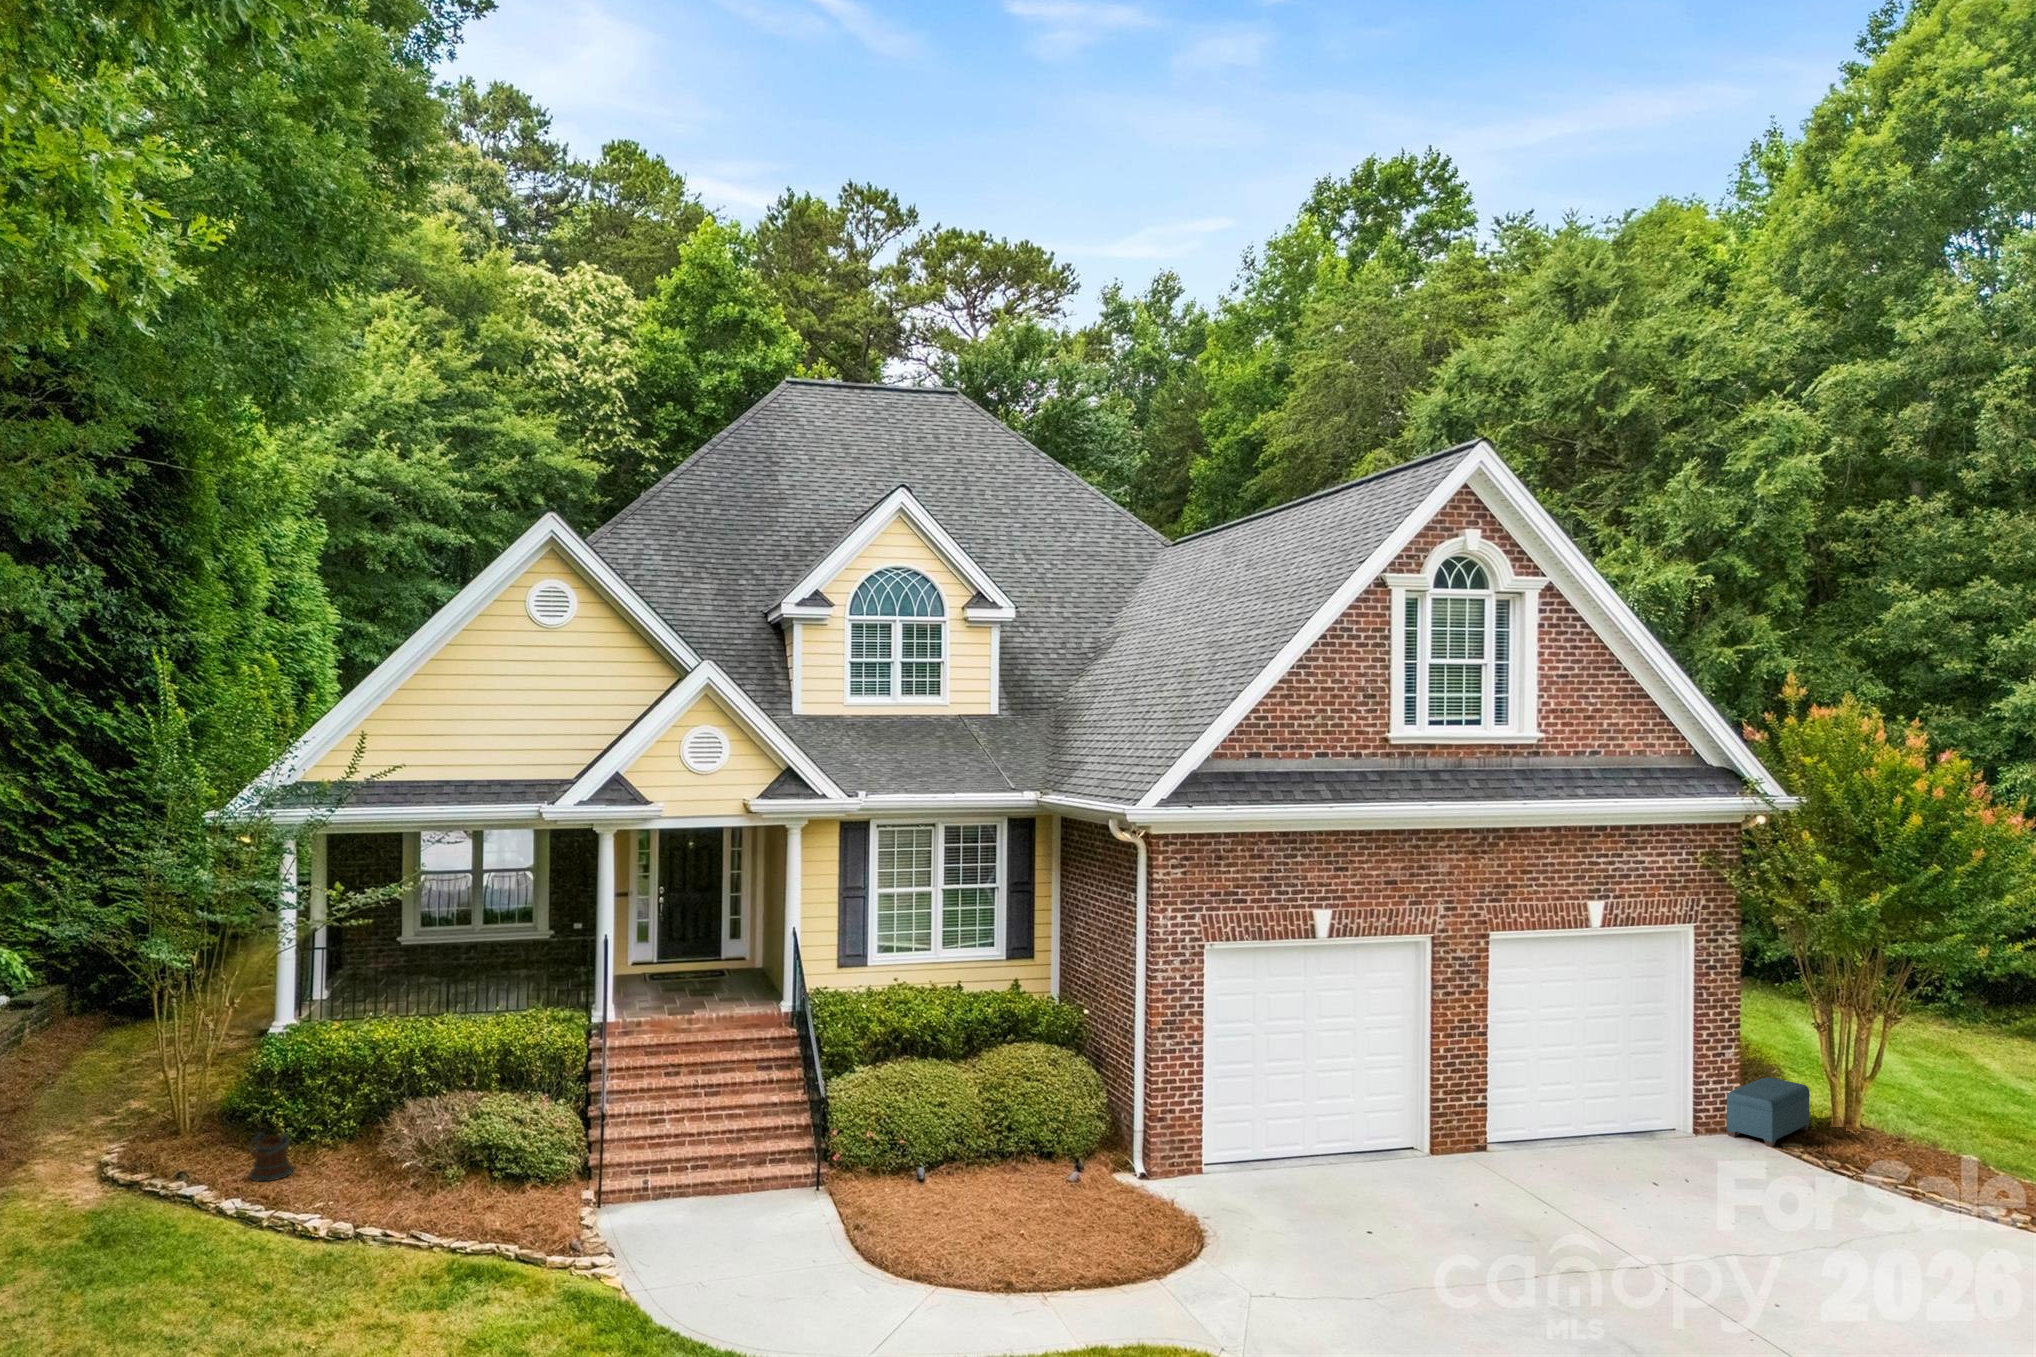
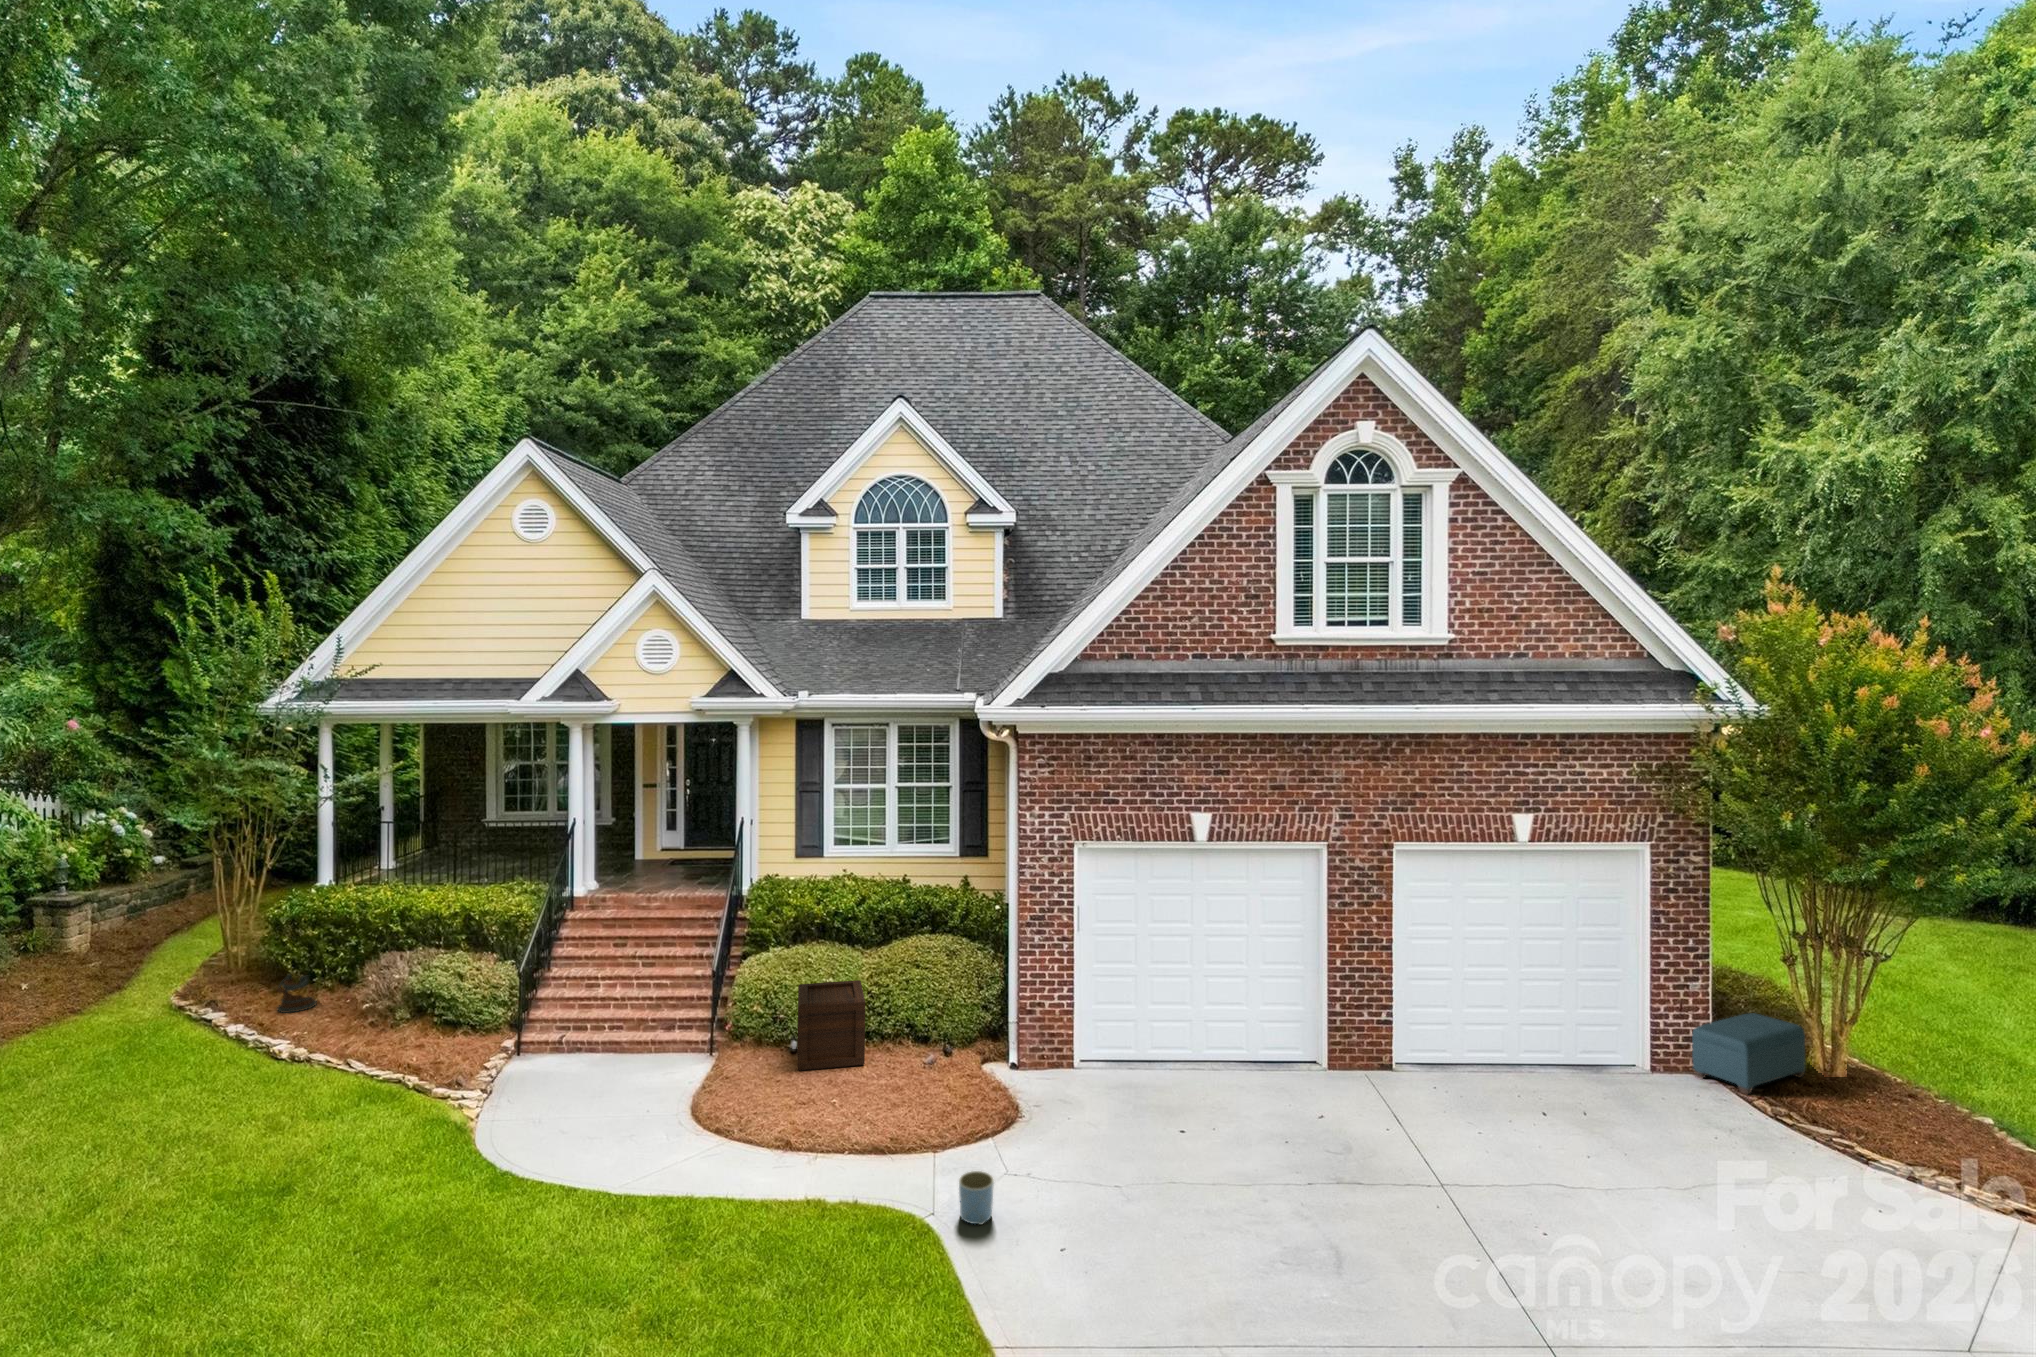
wooden crate: none [921,1097,1011,1193] -> present [797,980,865,1071]
planter: none [1220,1252,1251,1297] -> present [959,1171,994,1225]

